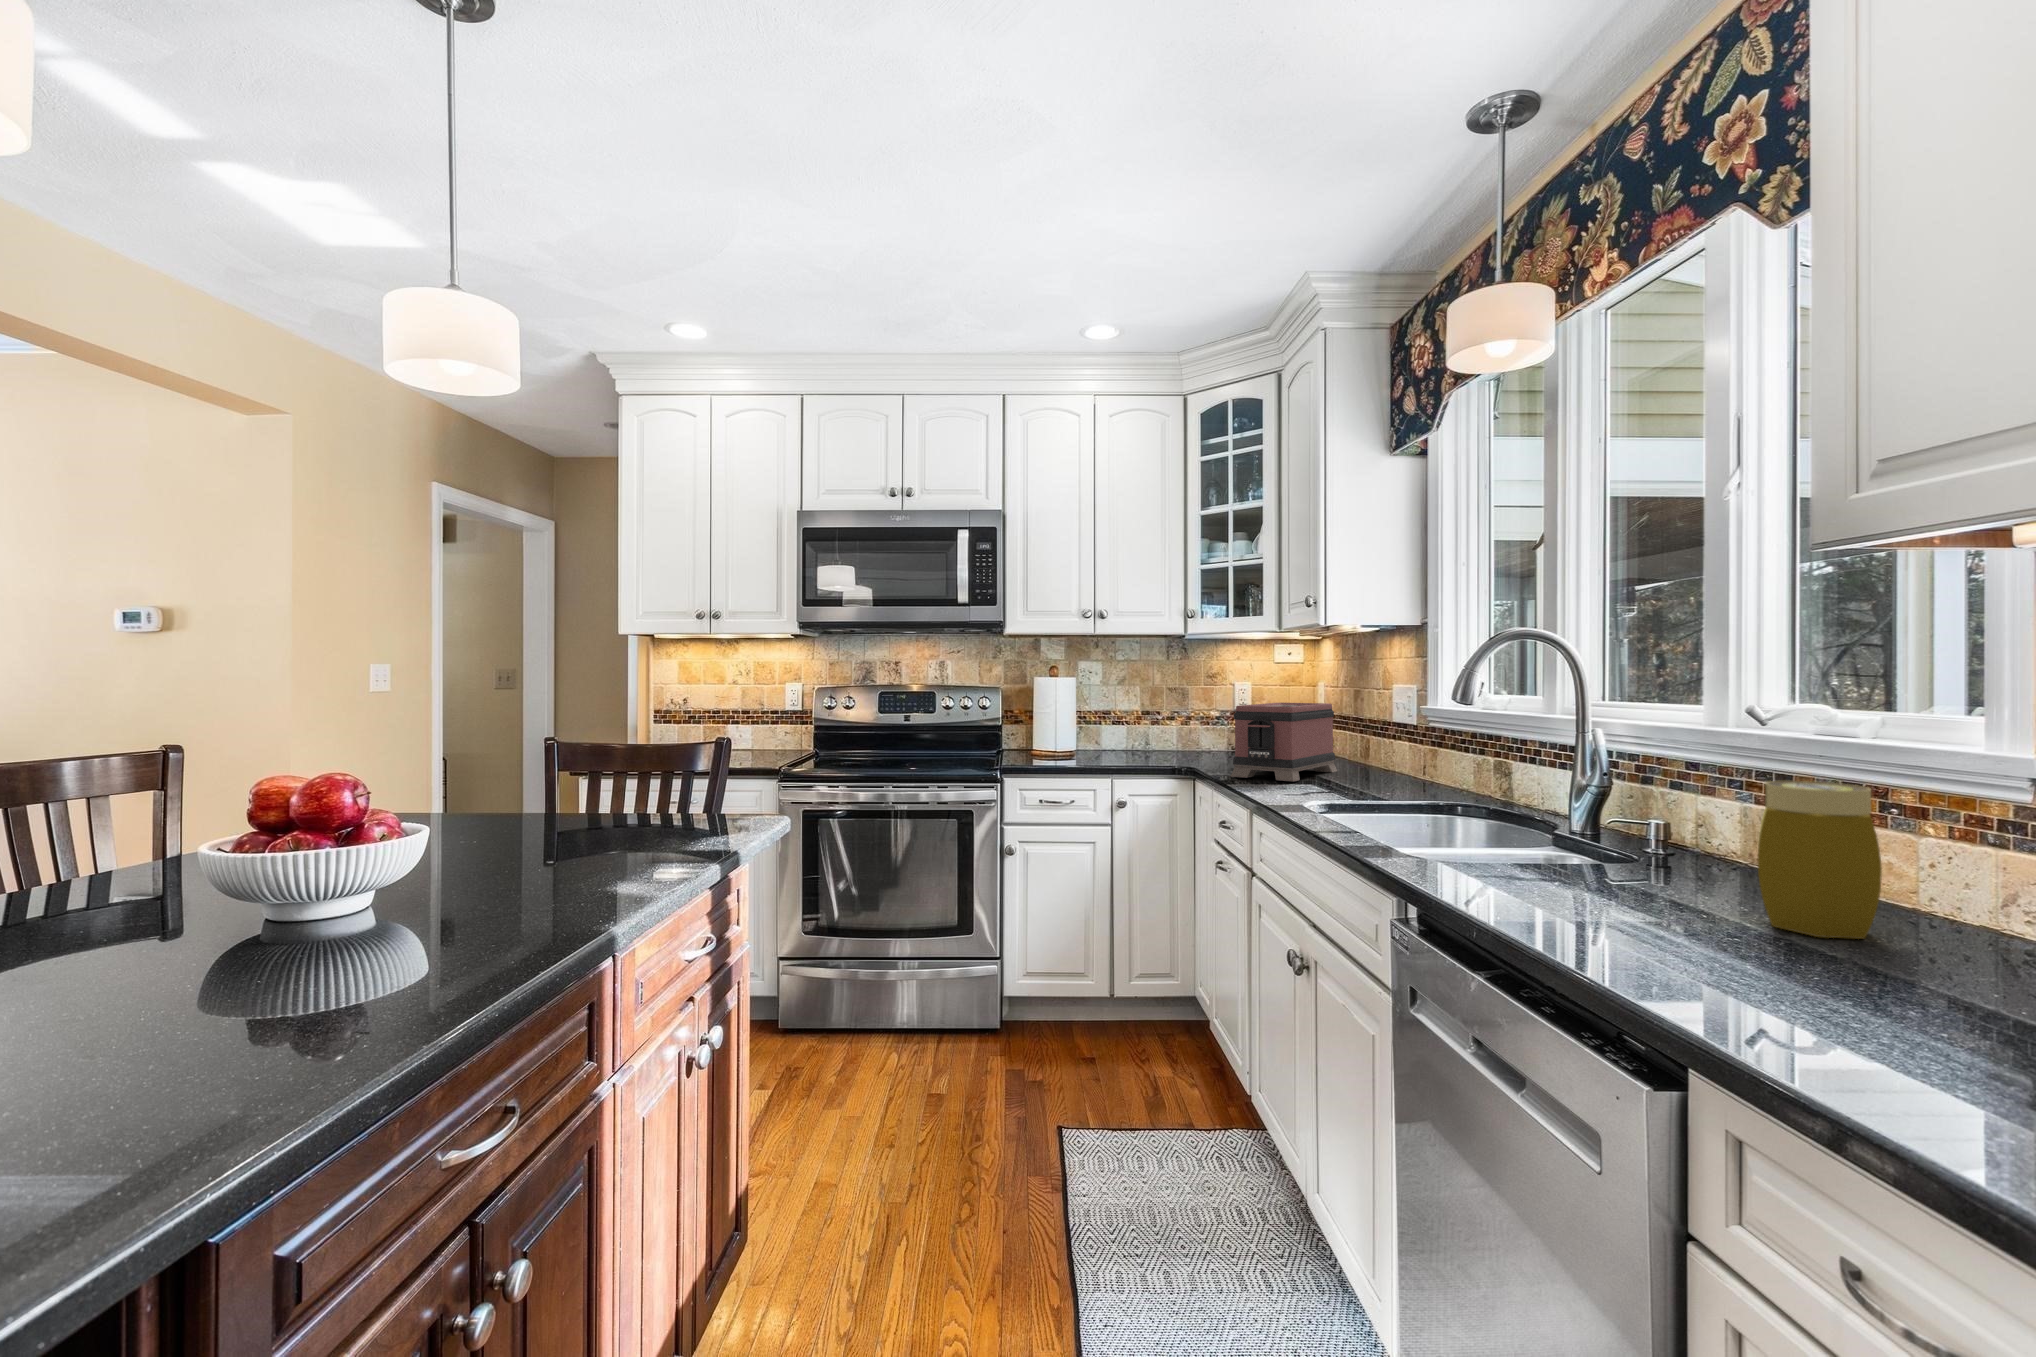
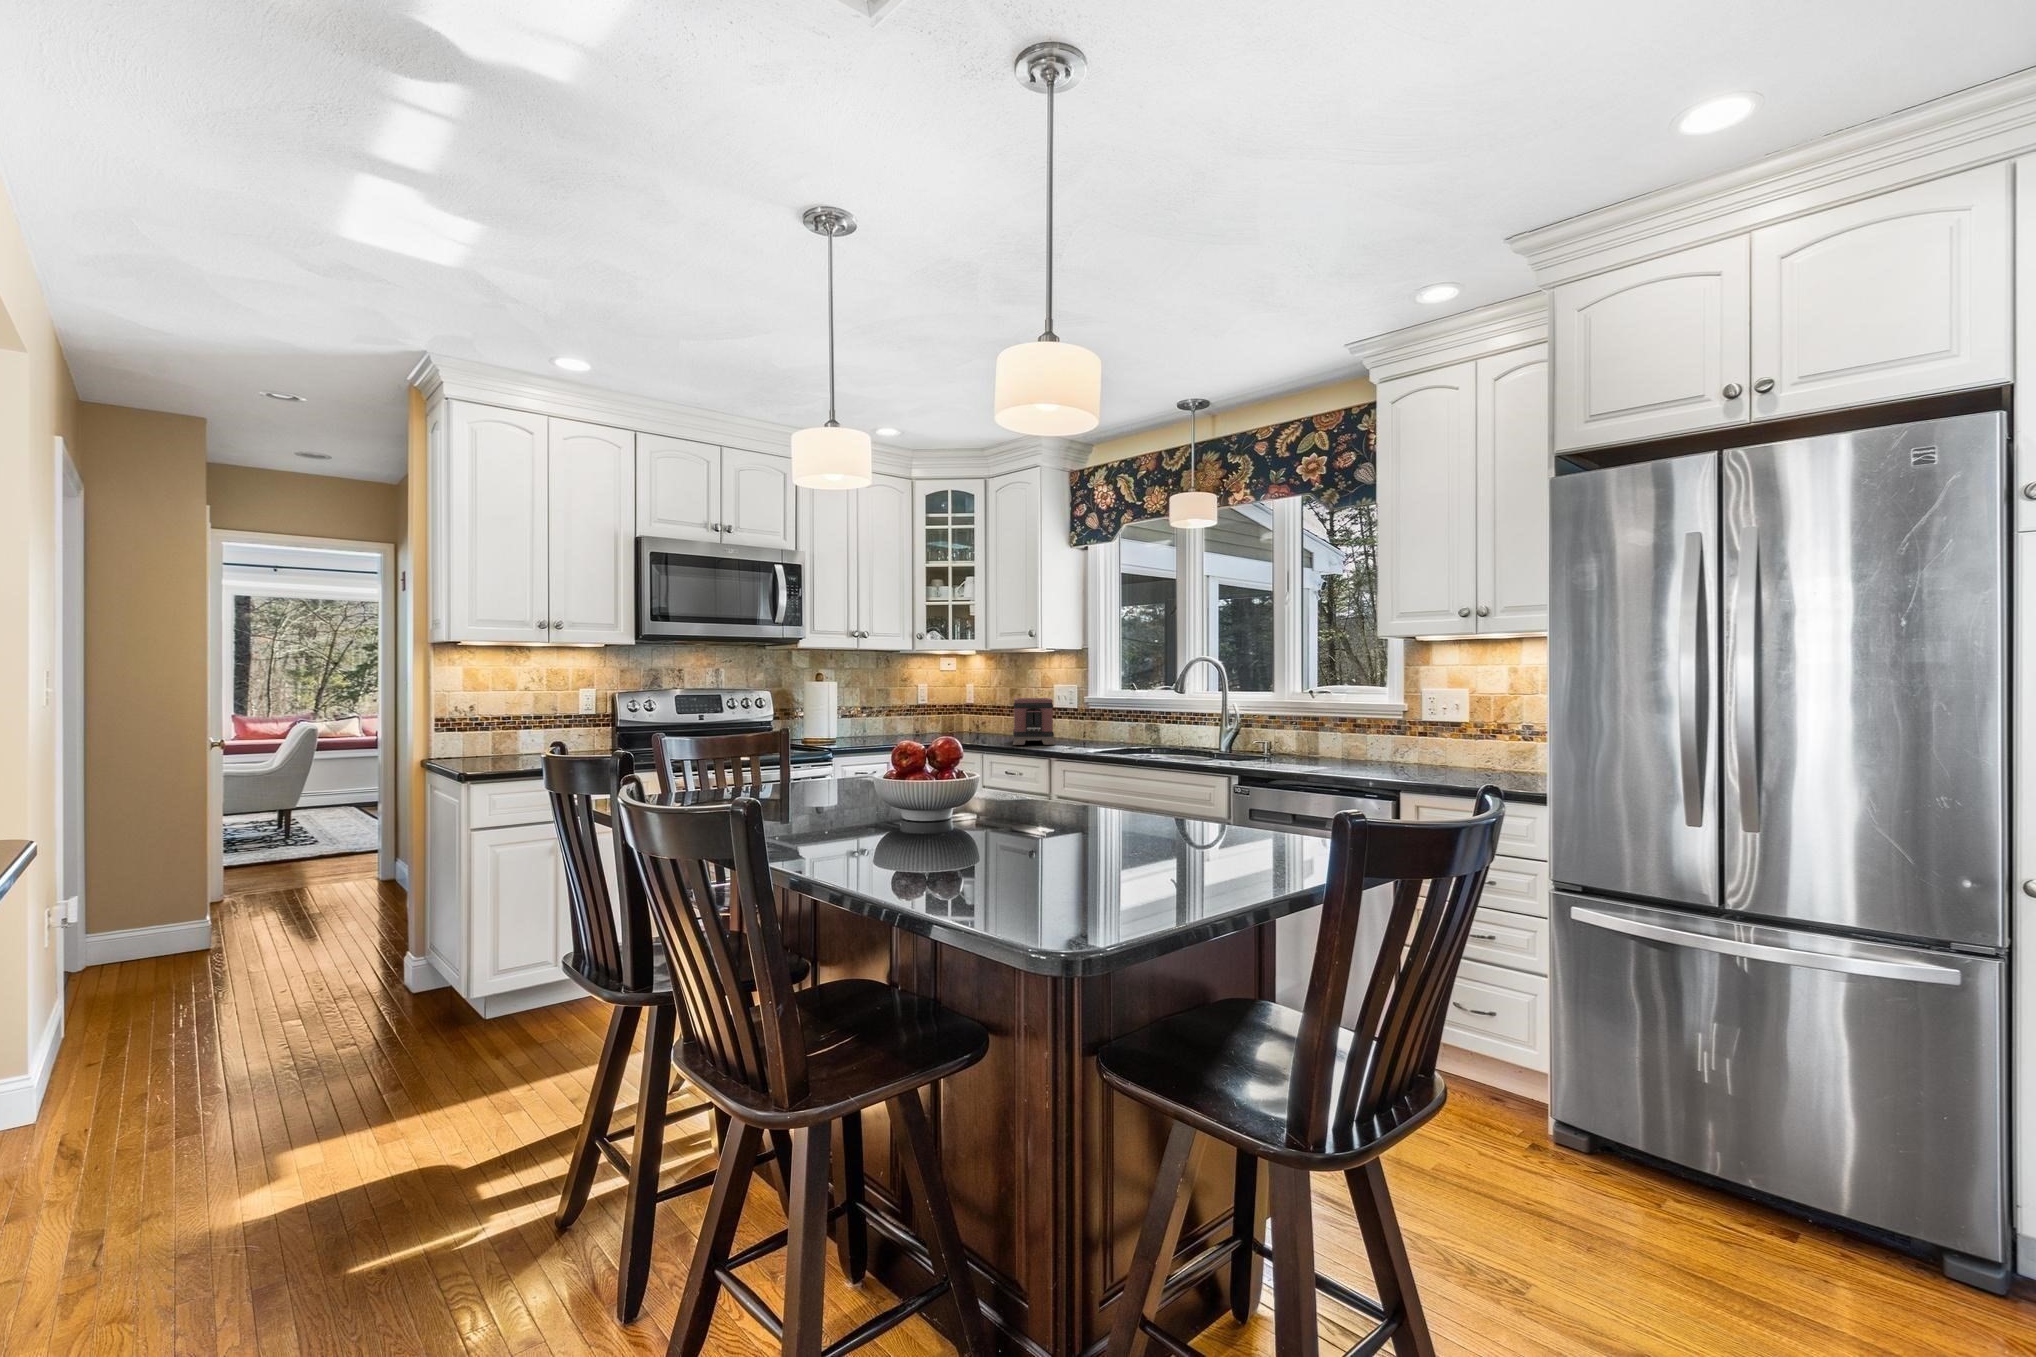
jar: present [1758,781,1882,939] -> none [1340,715,1378,765]

